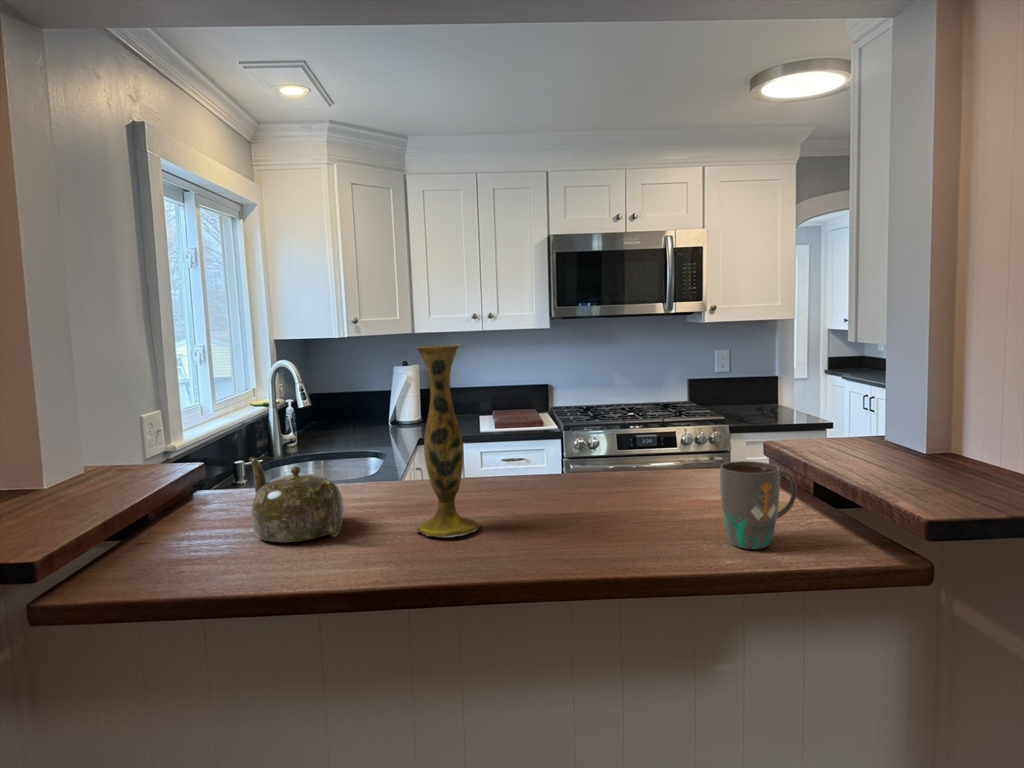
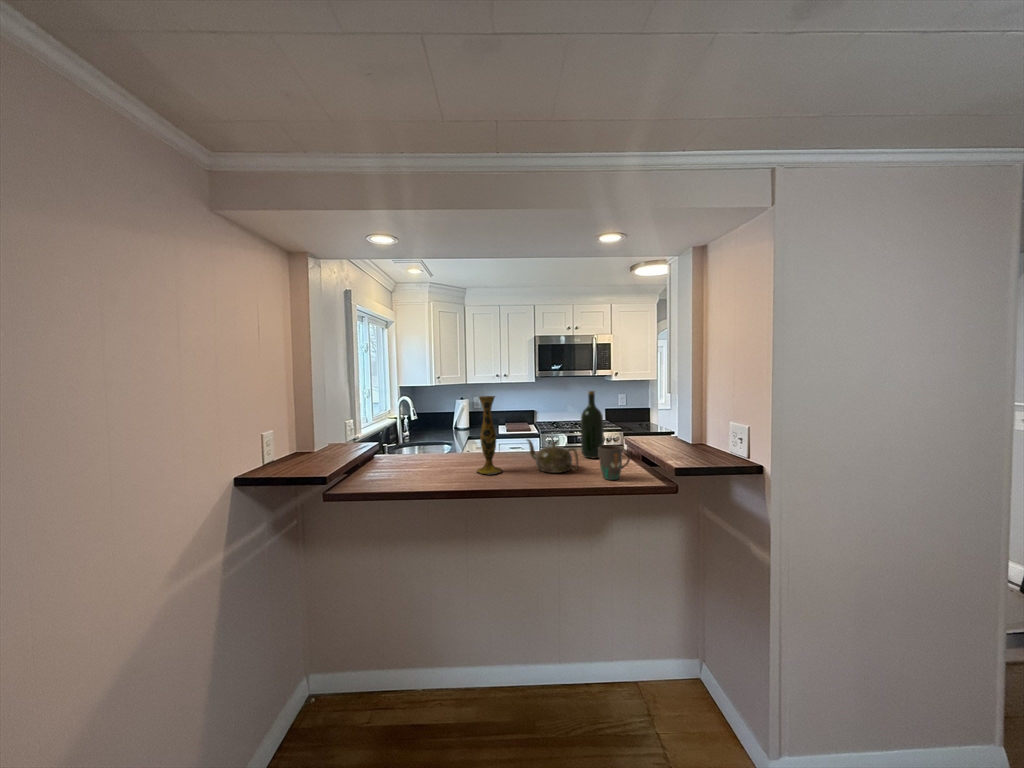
wine bottle: none [663,332,718,490] -> present [581,391,604,458]
teapot: present [249,457,344,542] -> present [527,439,578,473]

